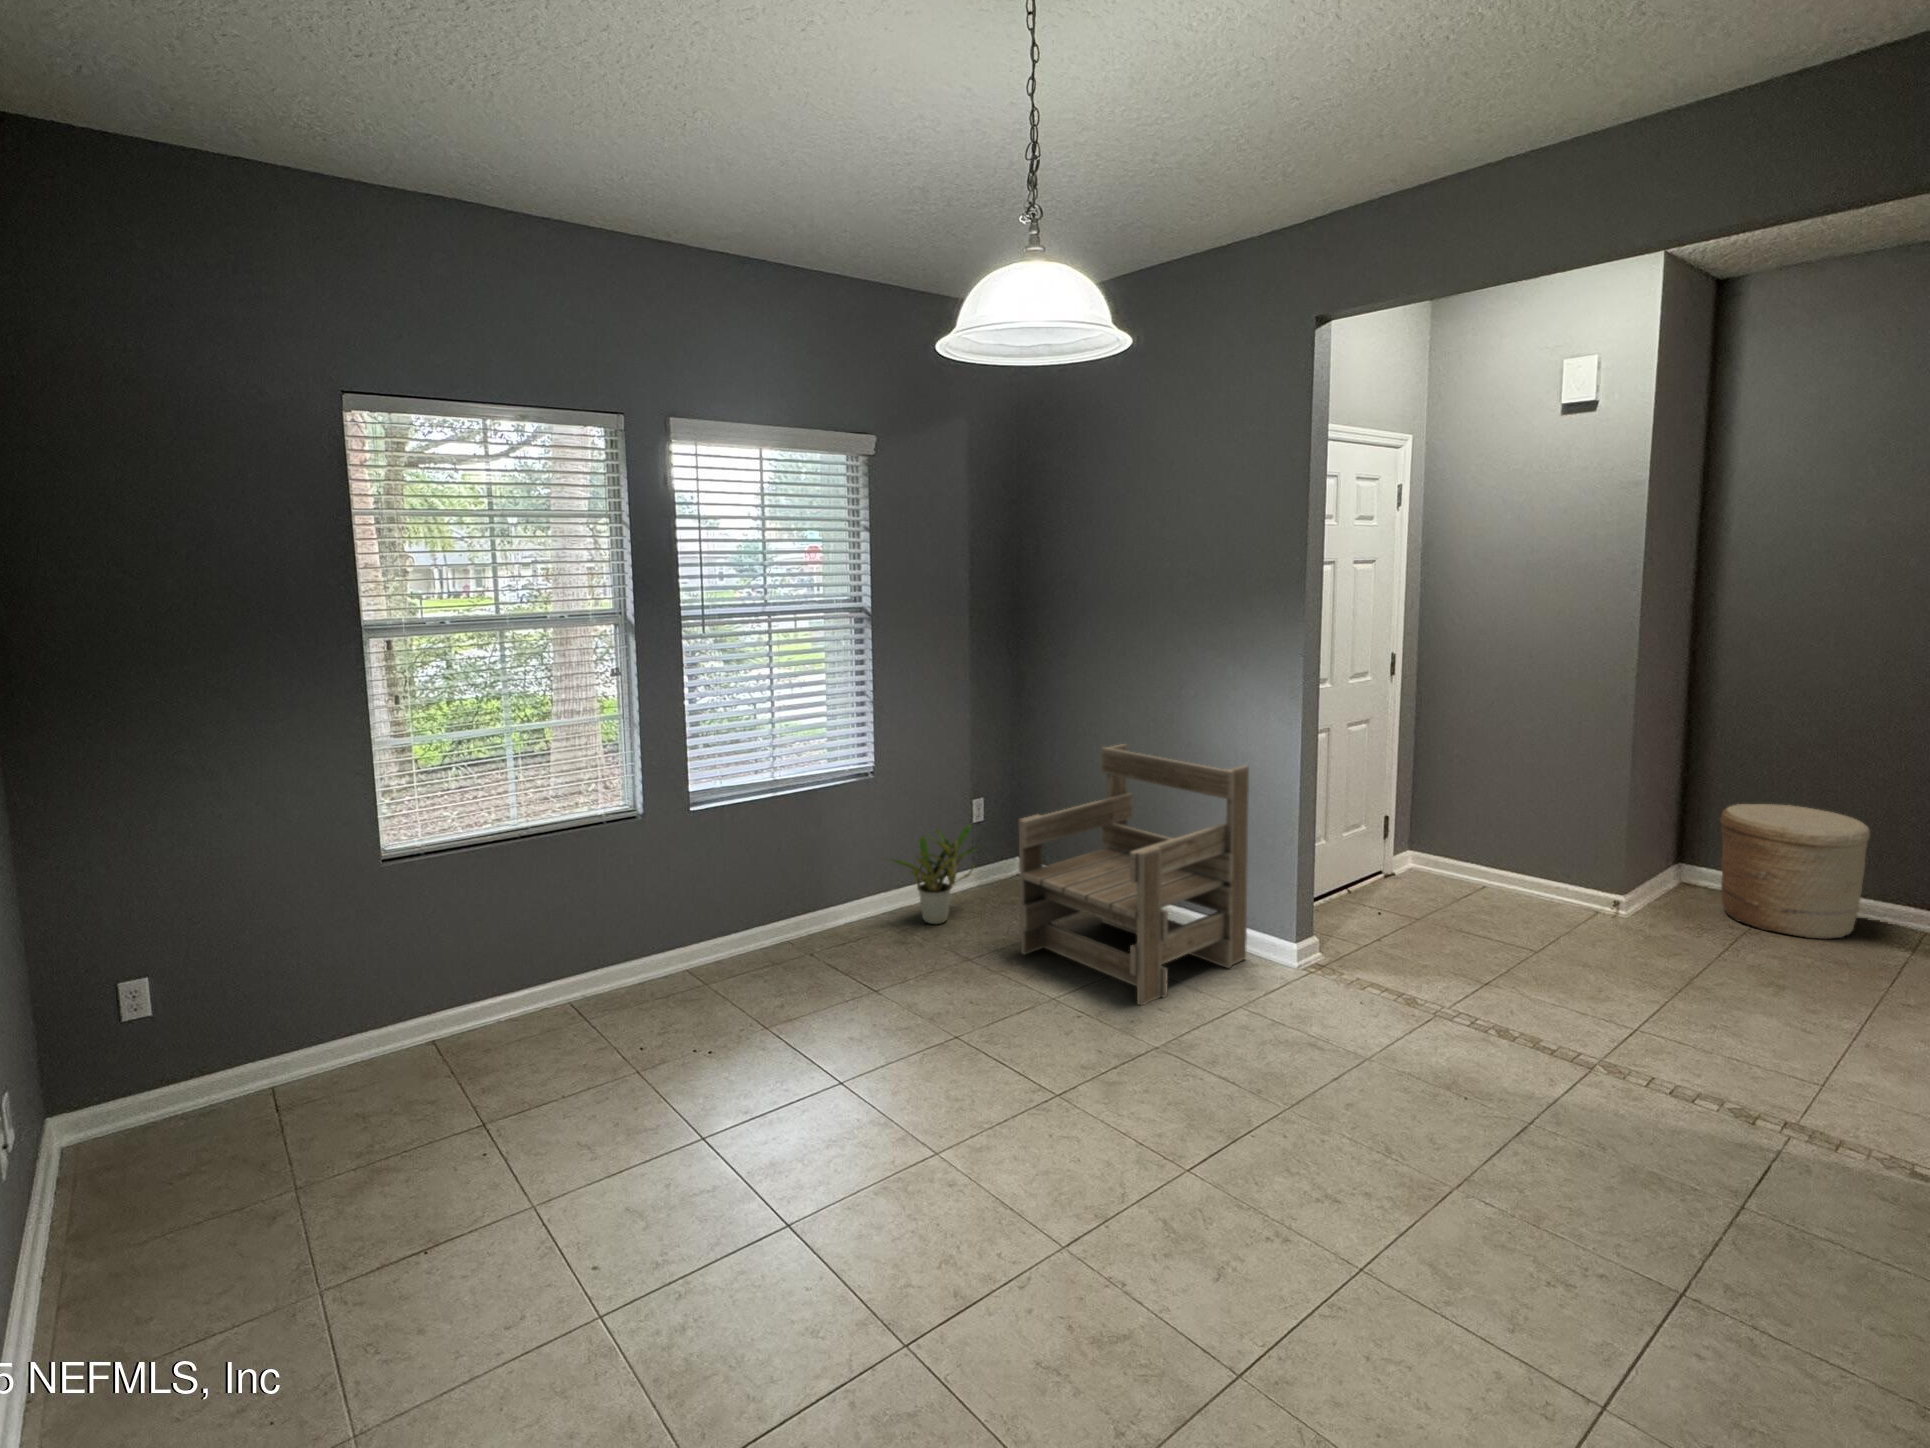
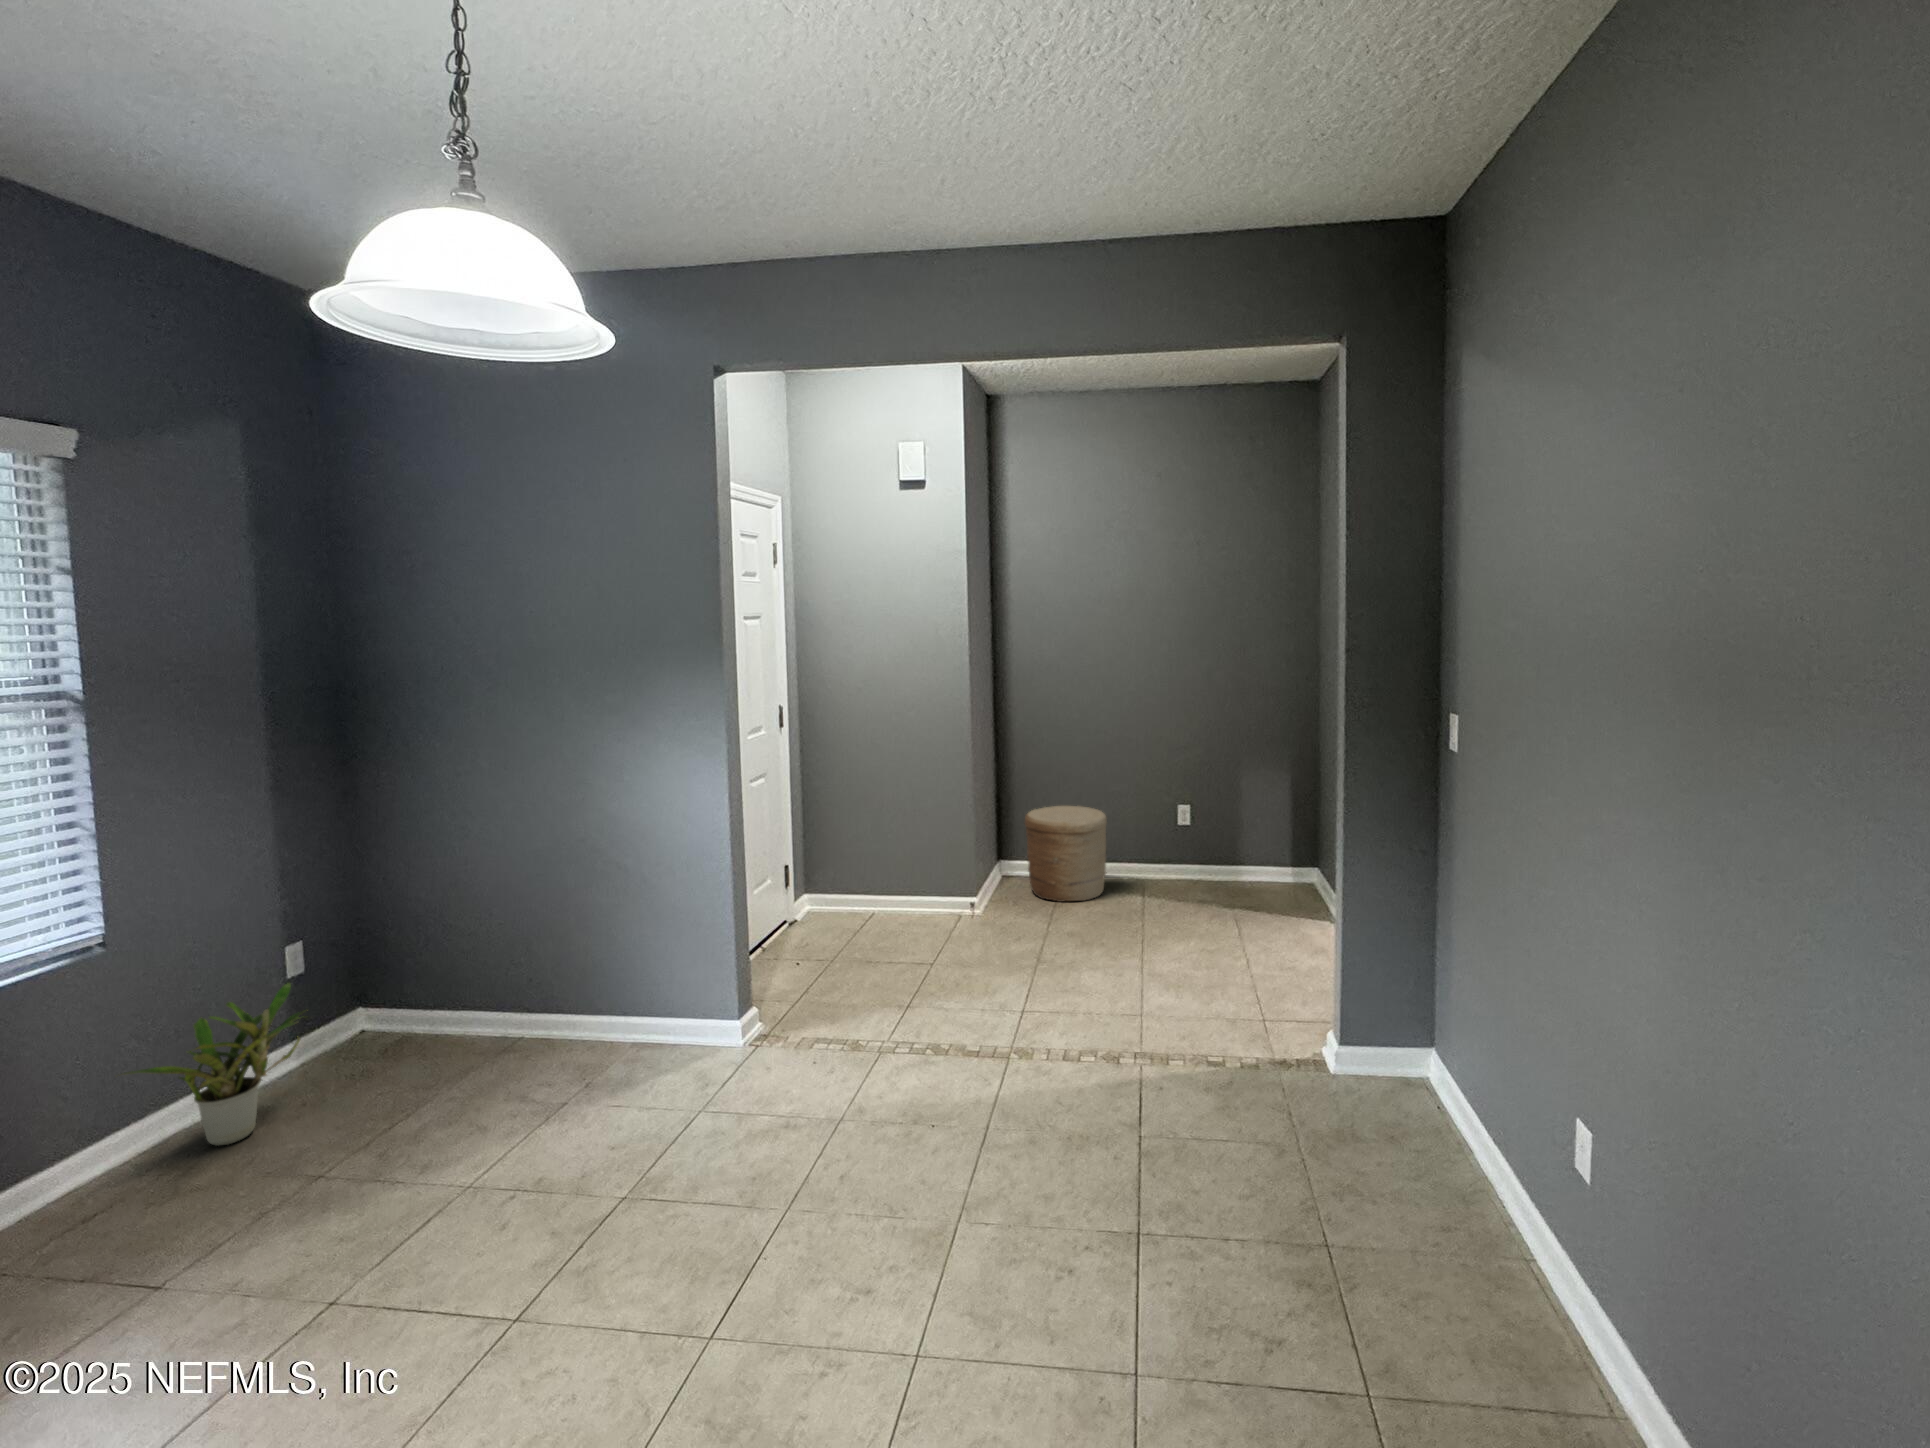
armchair: present [1019,744,1249,1005] -> none [376,839,687,1155]

